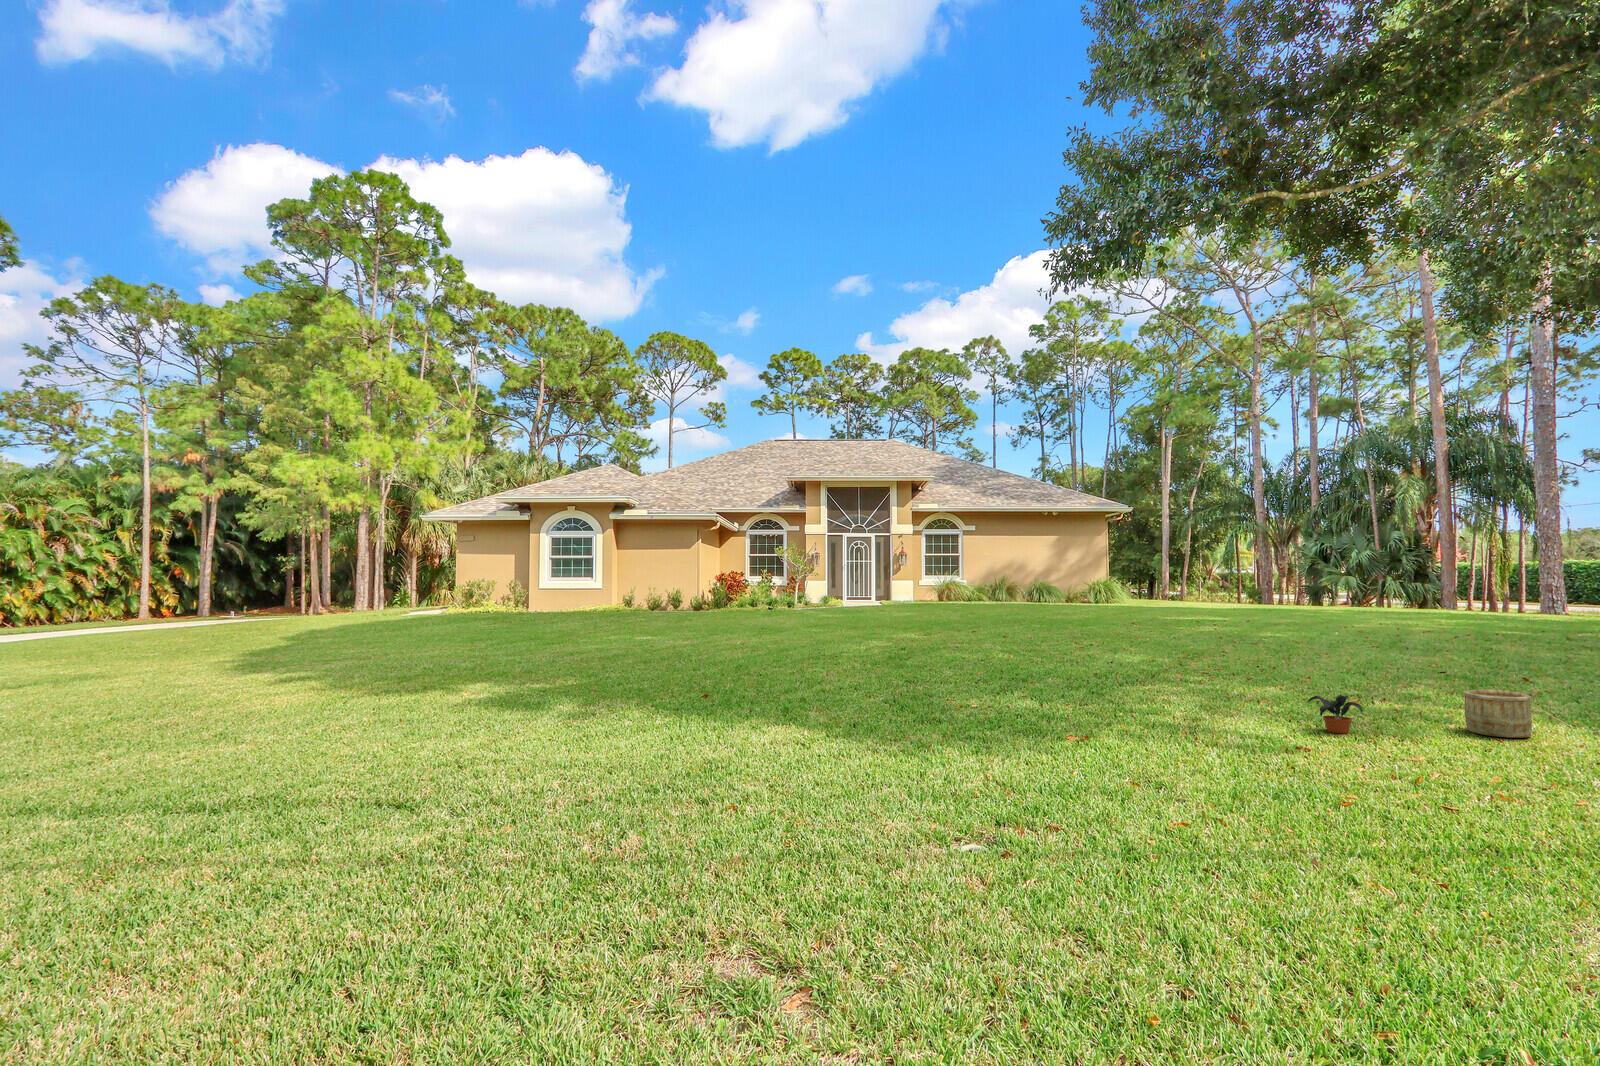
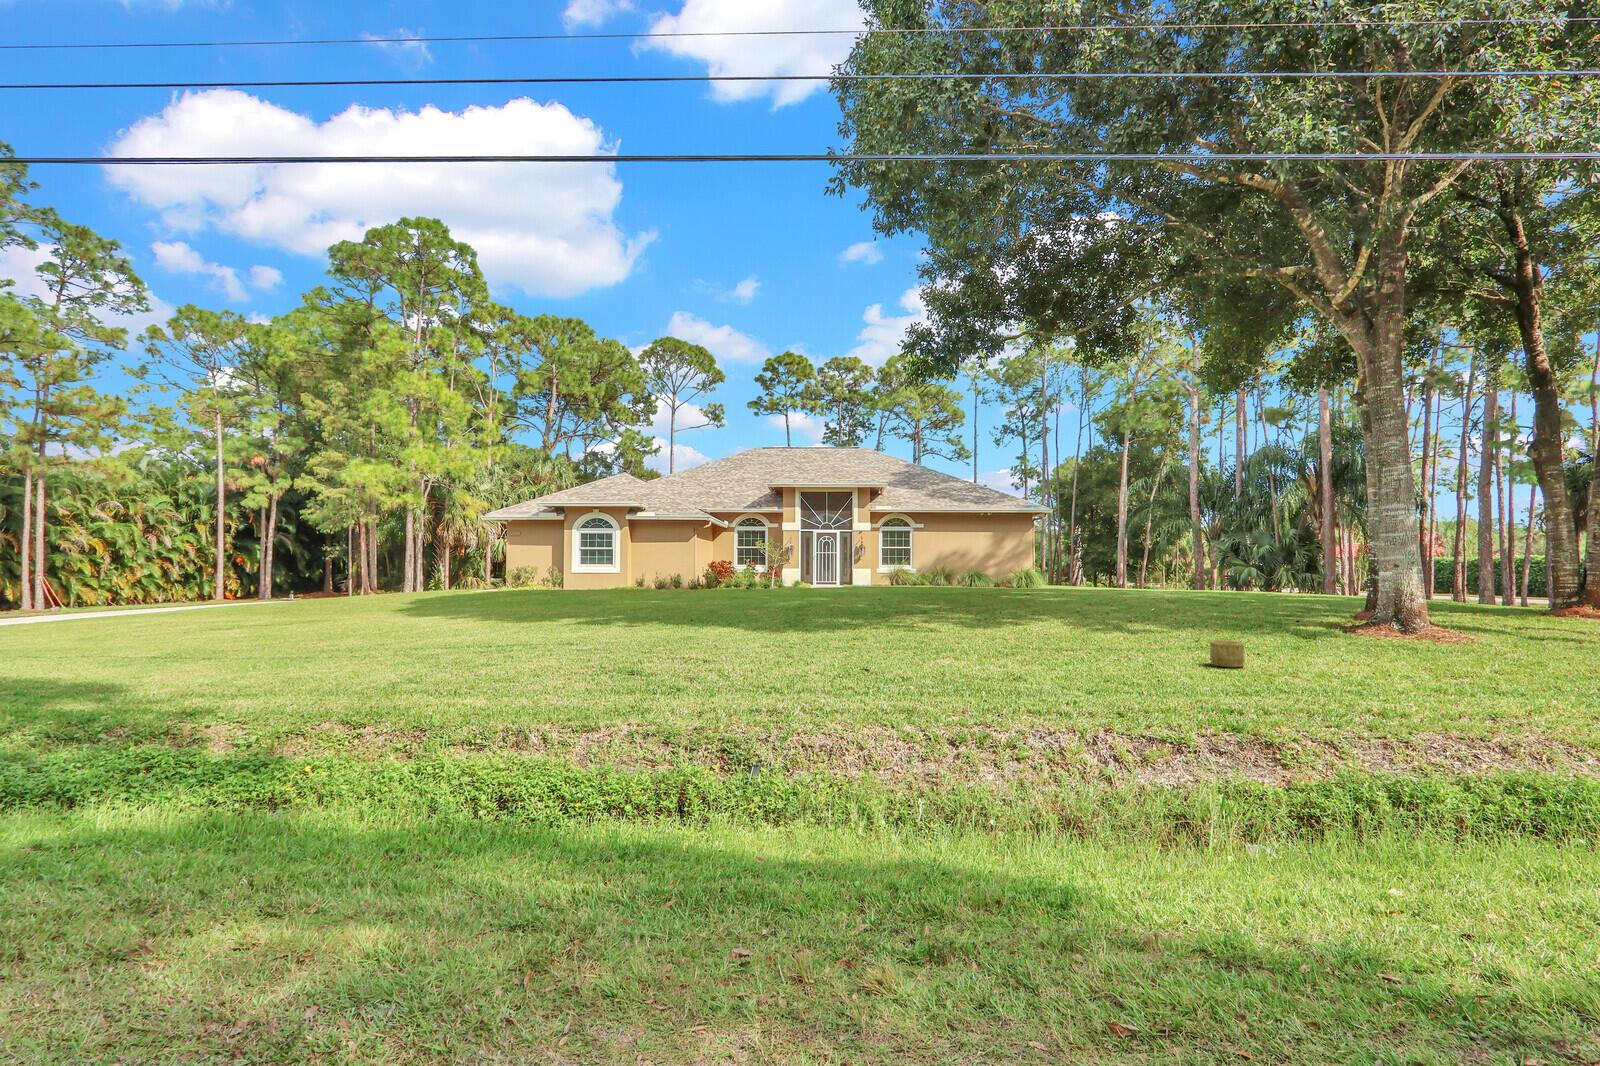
potted plant: present [1307,695,1362,733] -> none [1119,643,1150,666]

